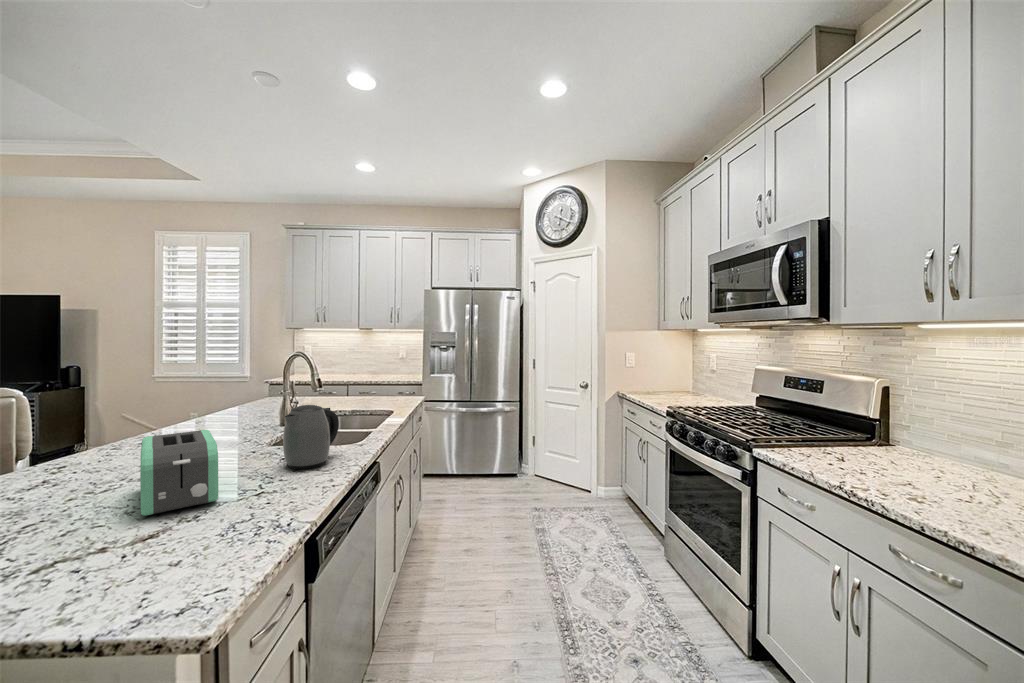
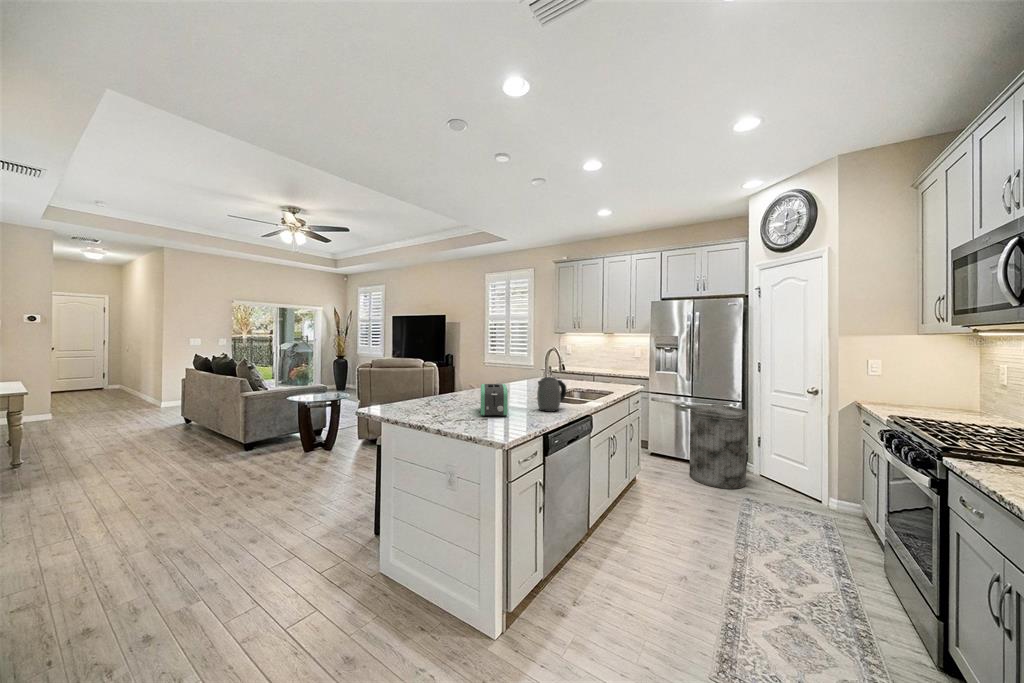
trash can: none [472,409,529,503] -> present [690,404,748,489]

